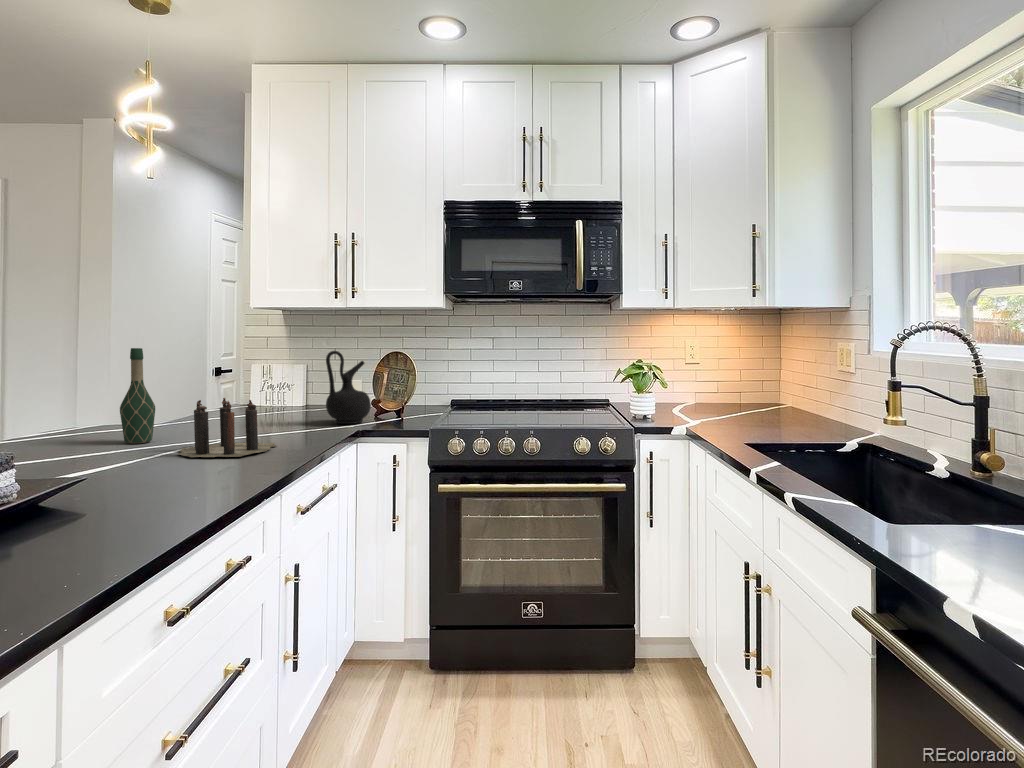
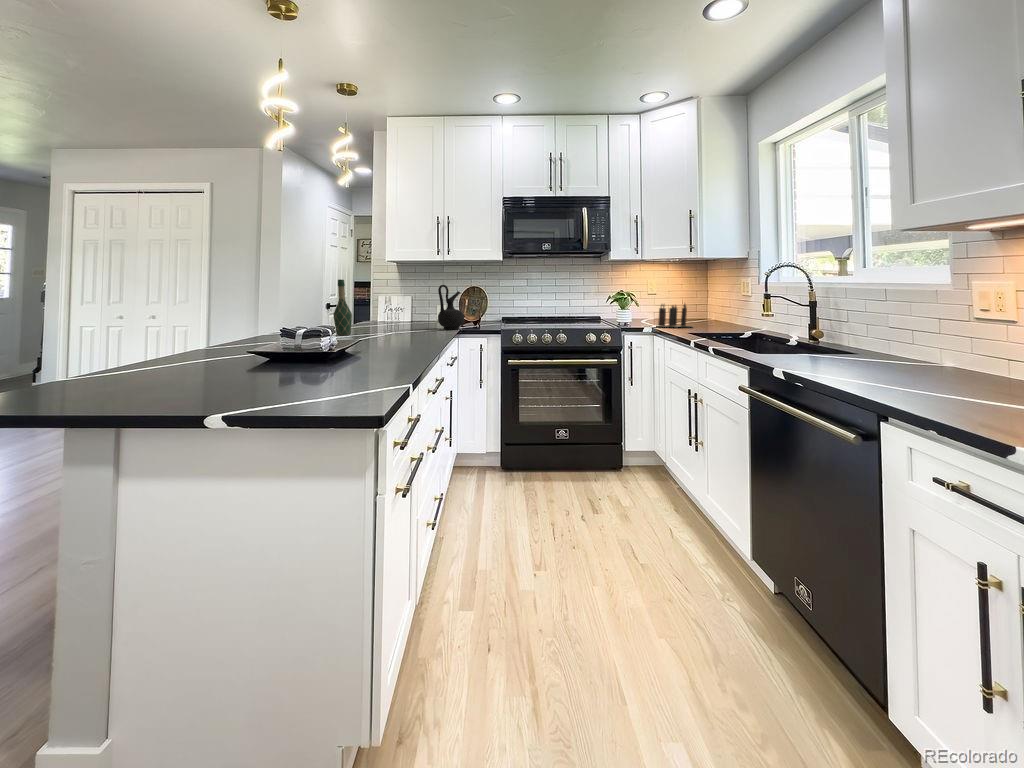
candle: present [178,398,276,457] -> present [658,304,687,327]

